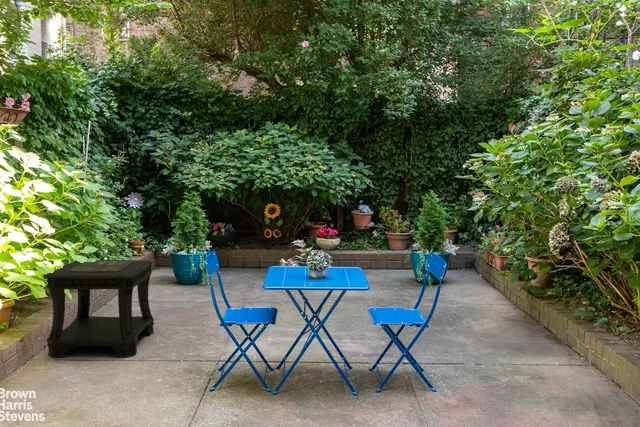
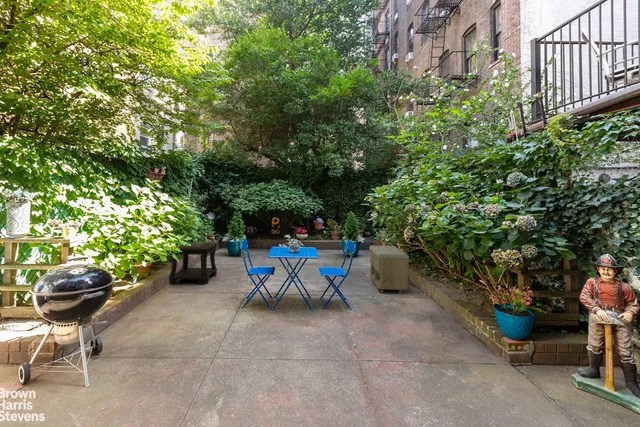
storage bench: none [500,264,610,376] -> present [369,245,409,293]

